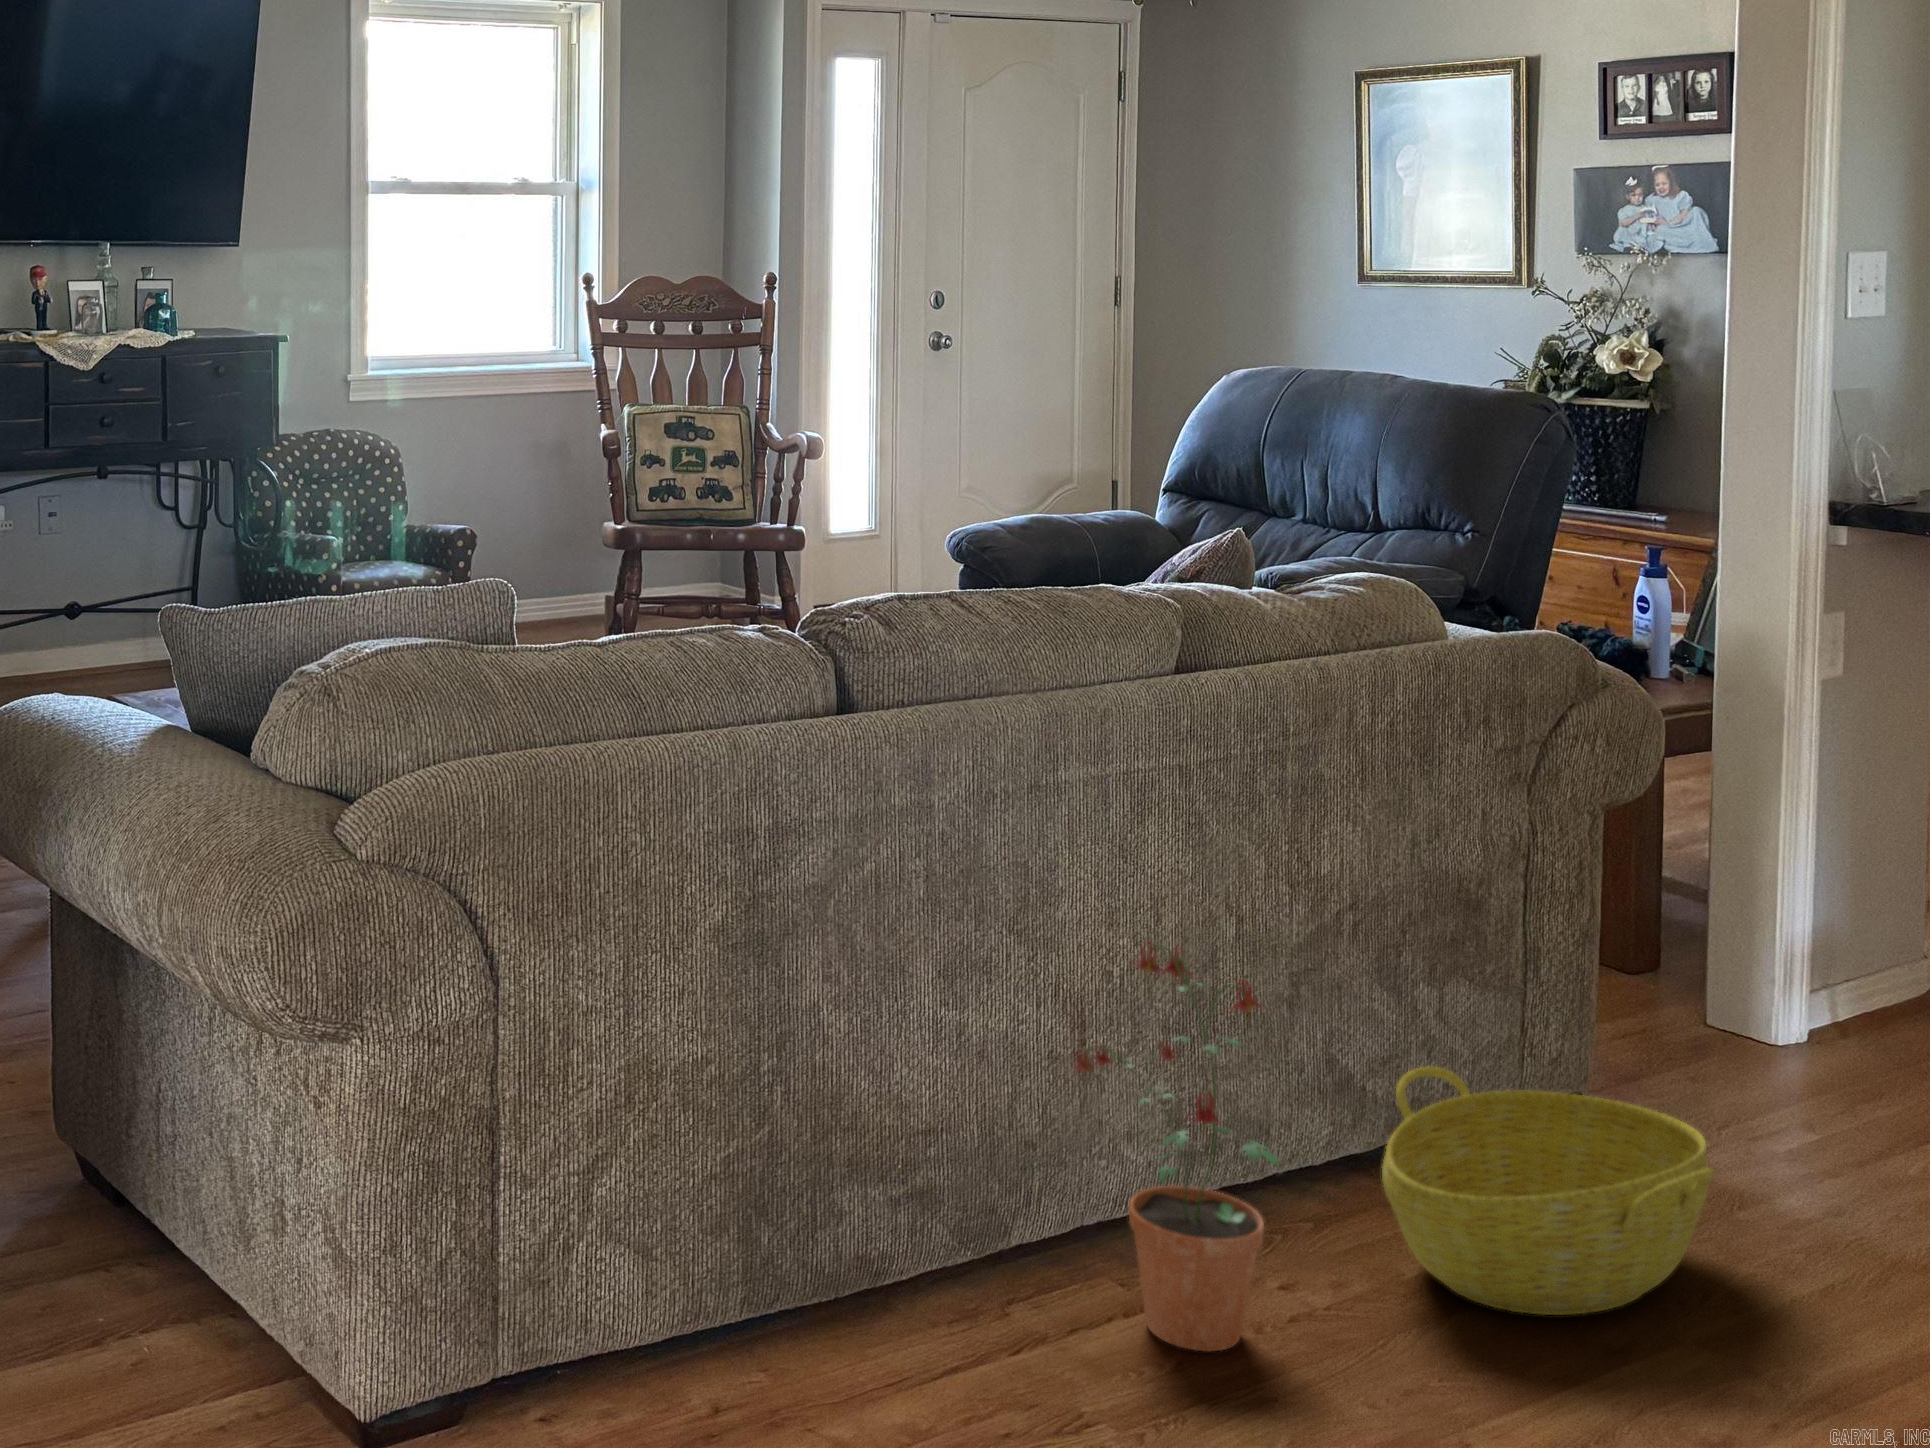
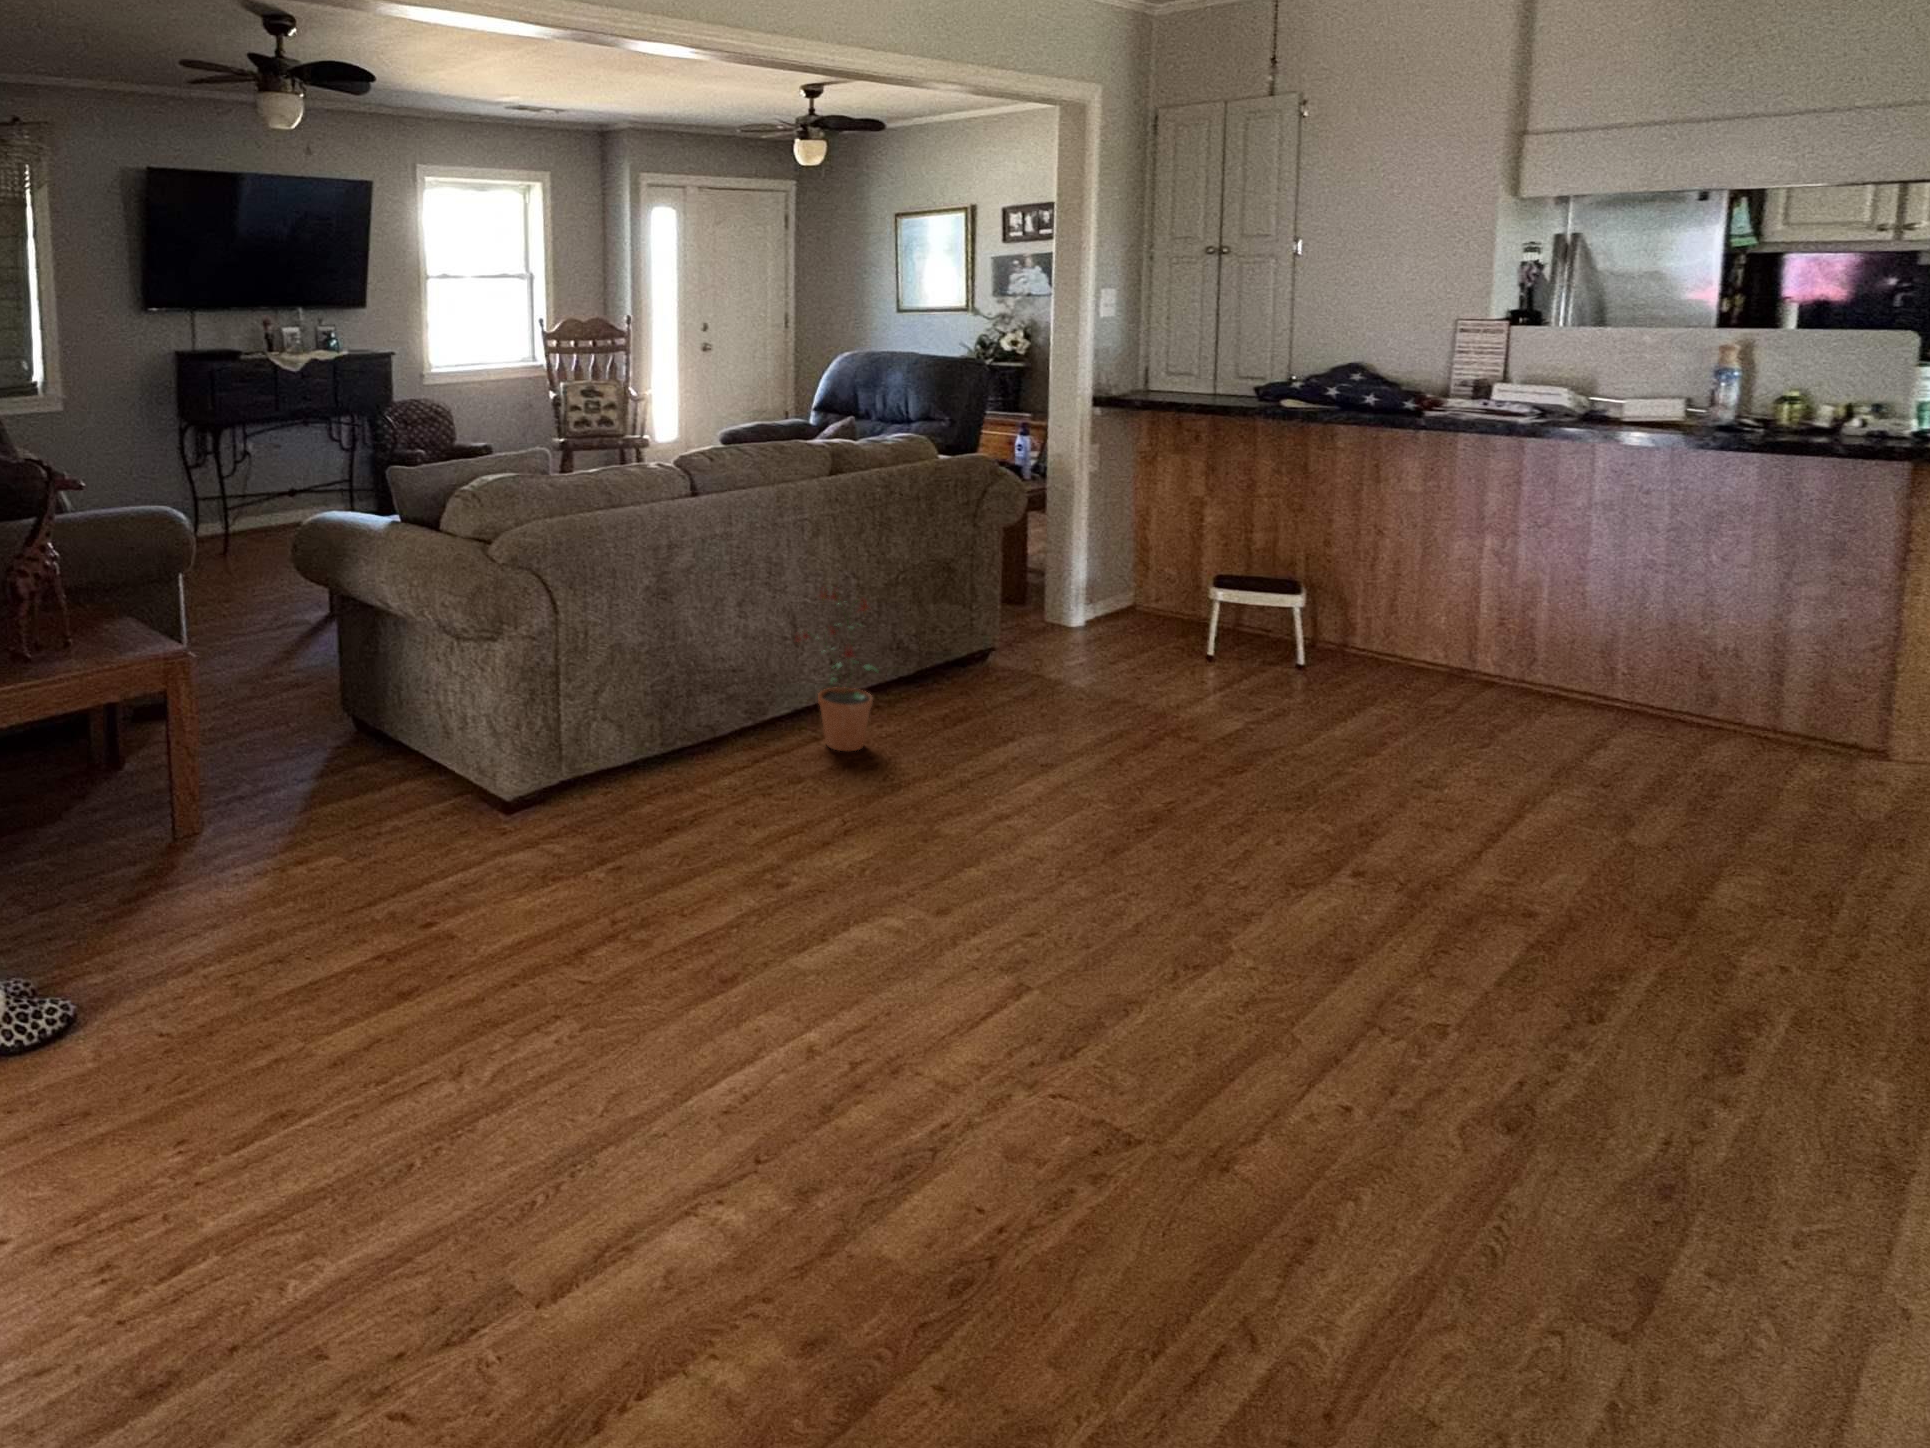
basket: present [1382,1067,1714,1315] -> none [918,636,1048,728]

